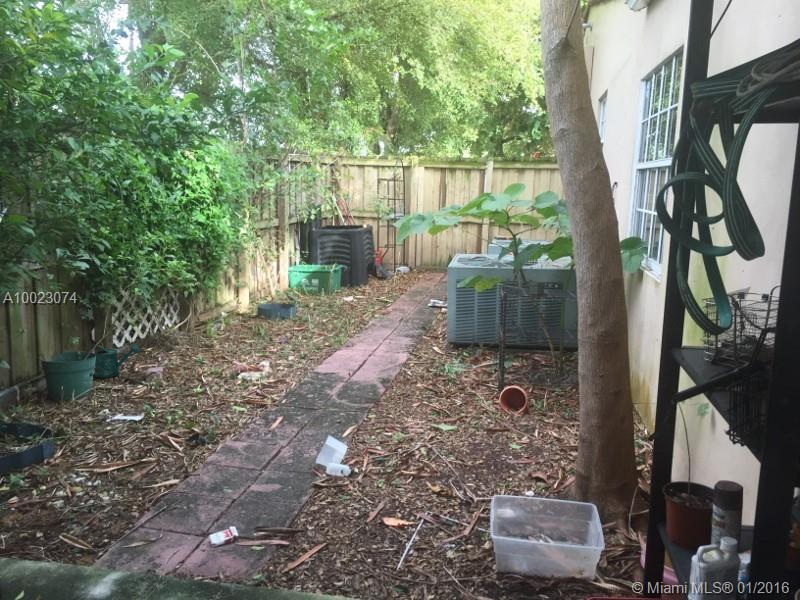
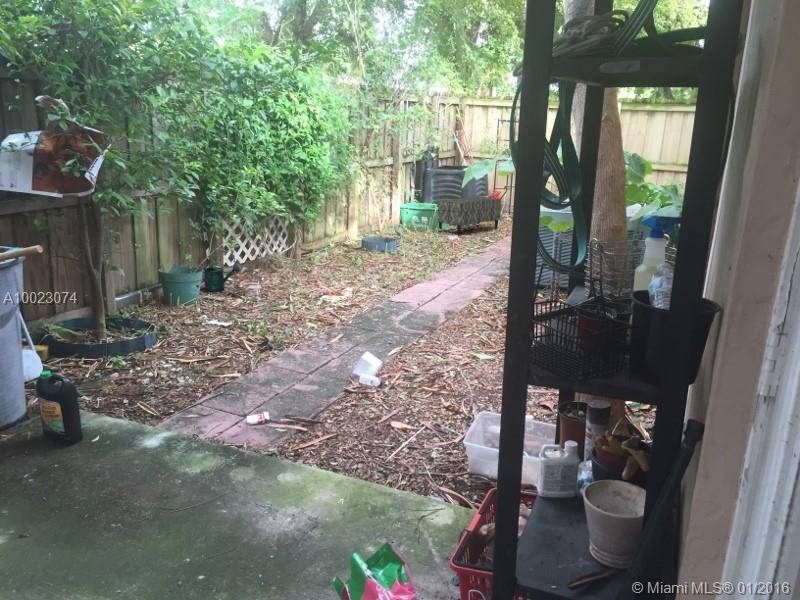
bench: none [329,256,393,296] -> present [437,197,501,235]

